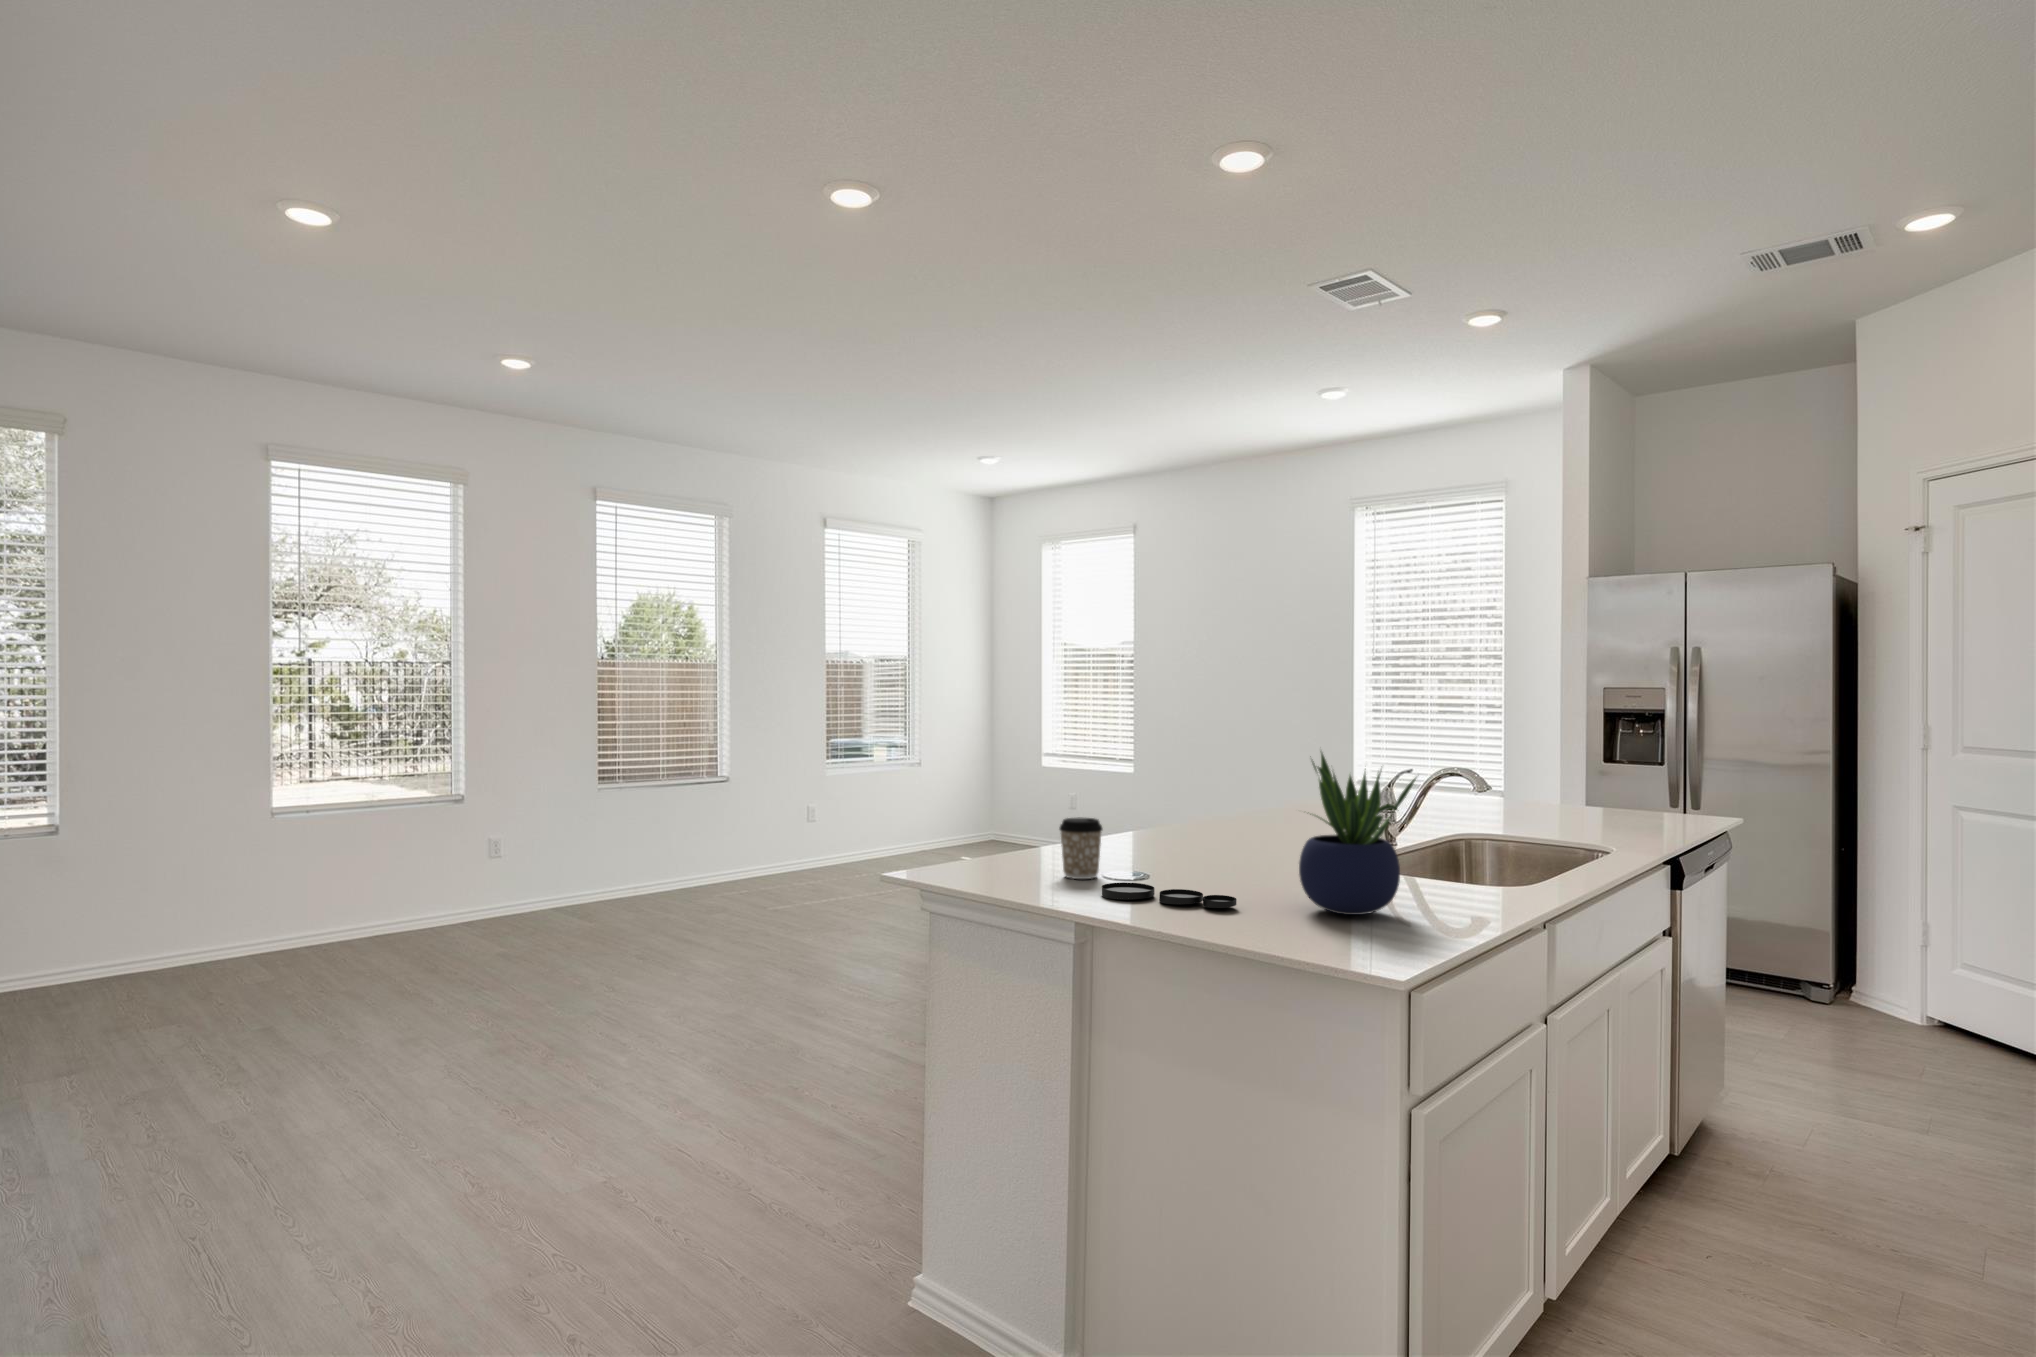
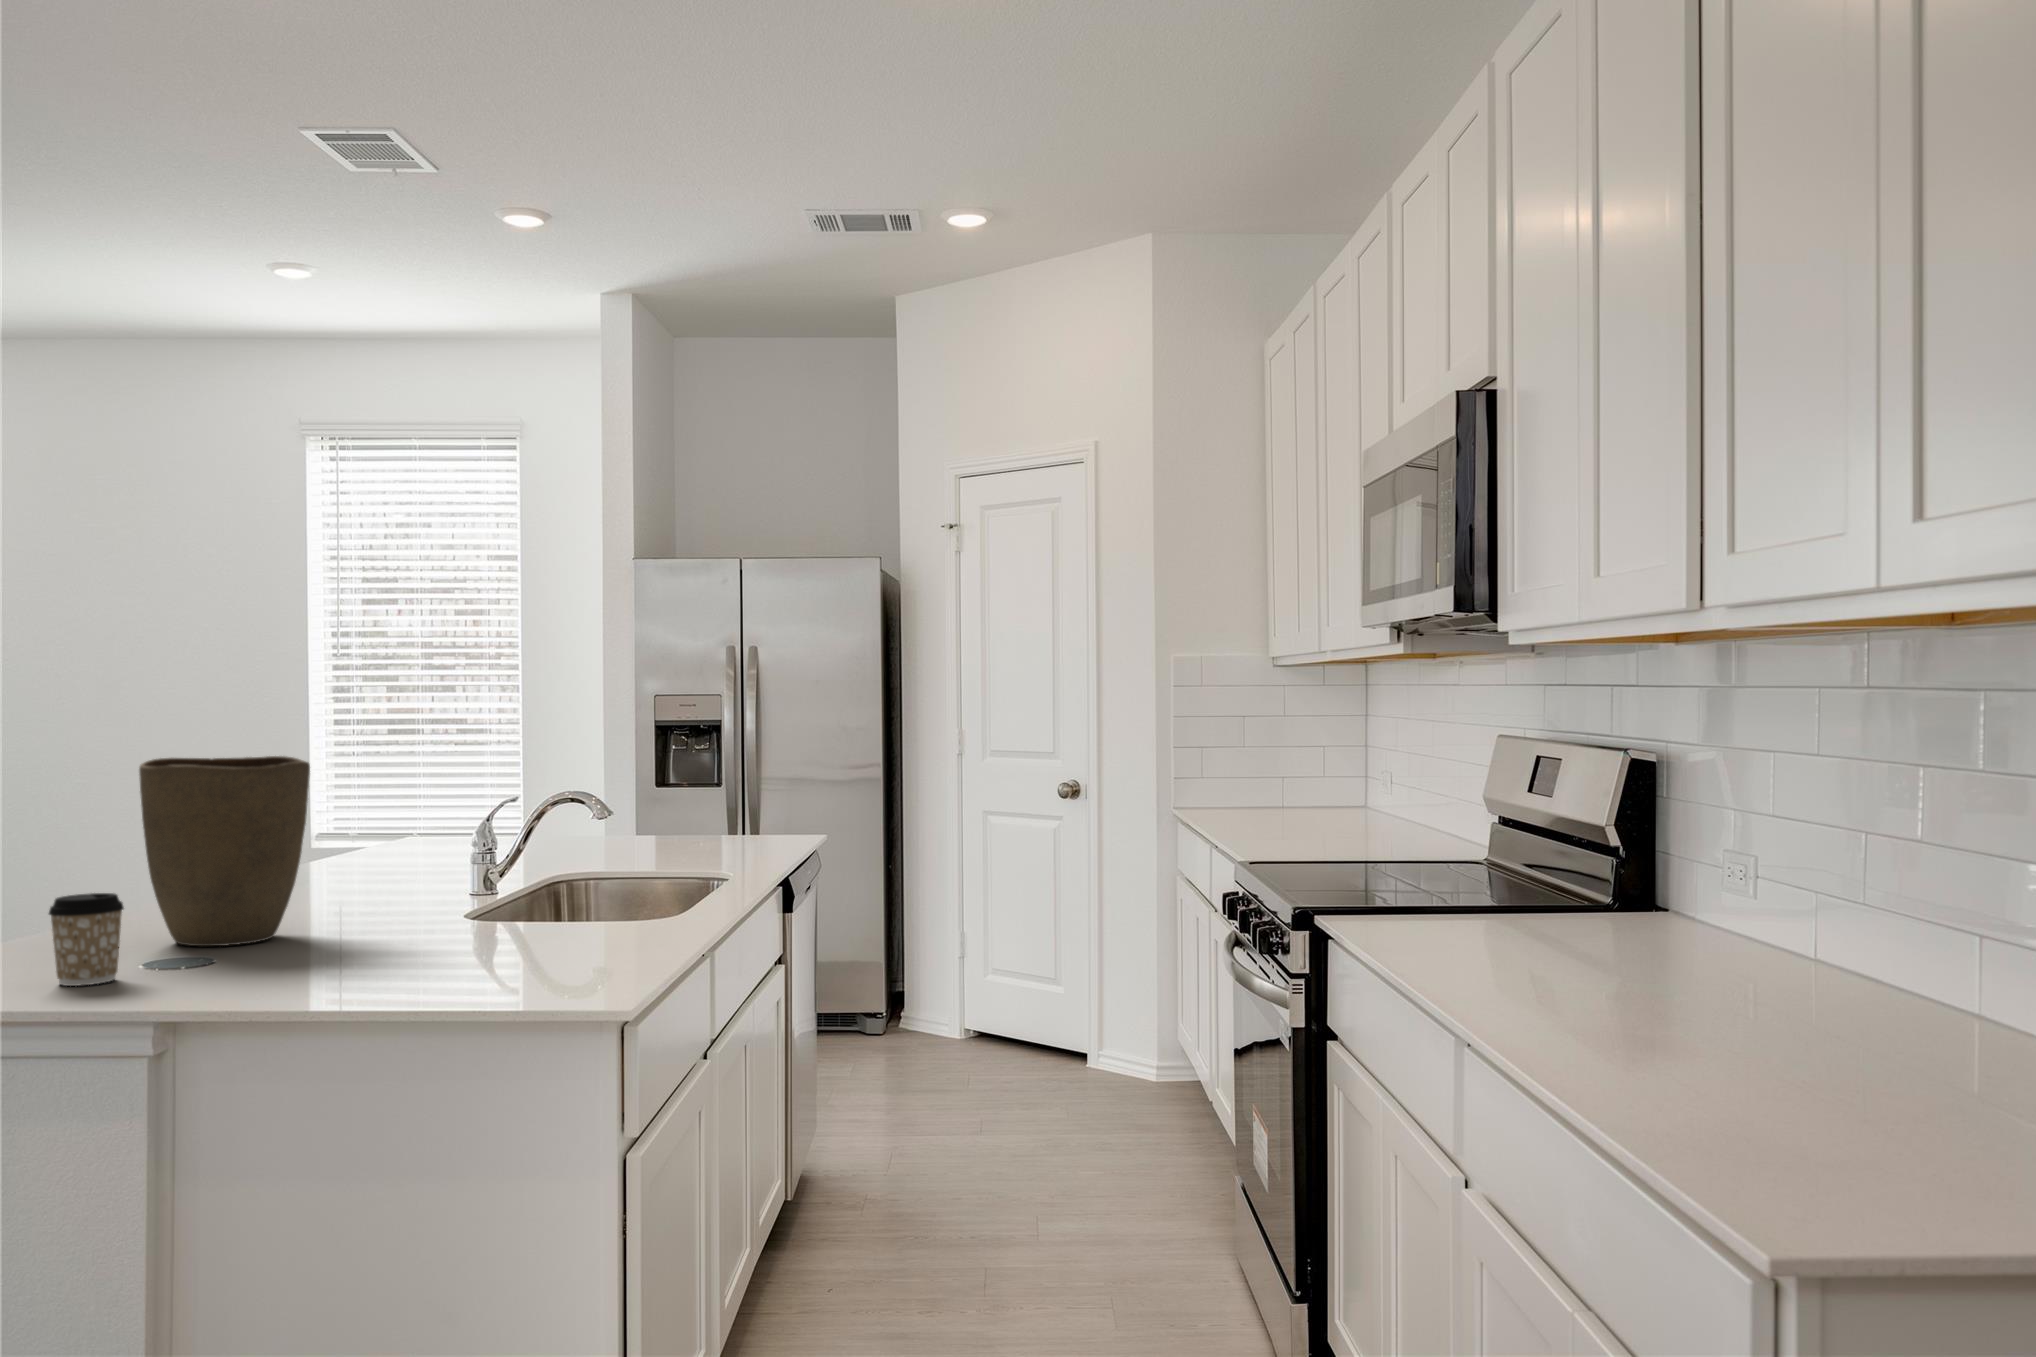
vase: none [1135,728,1243,862] -> present [139,756,310,946]
potted plant: present [1299,753,1416,915] -> none [435,767,585,972]
plate: present [1102,882,1237,908] -> none [149,971,362,1000]

